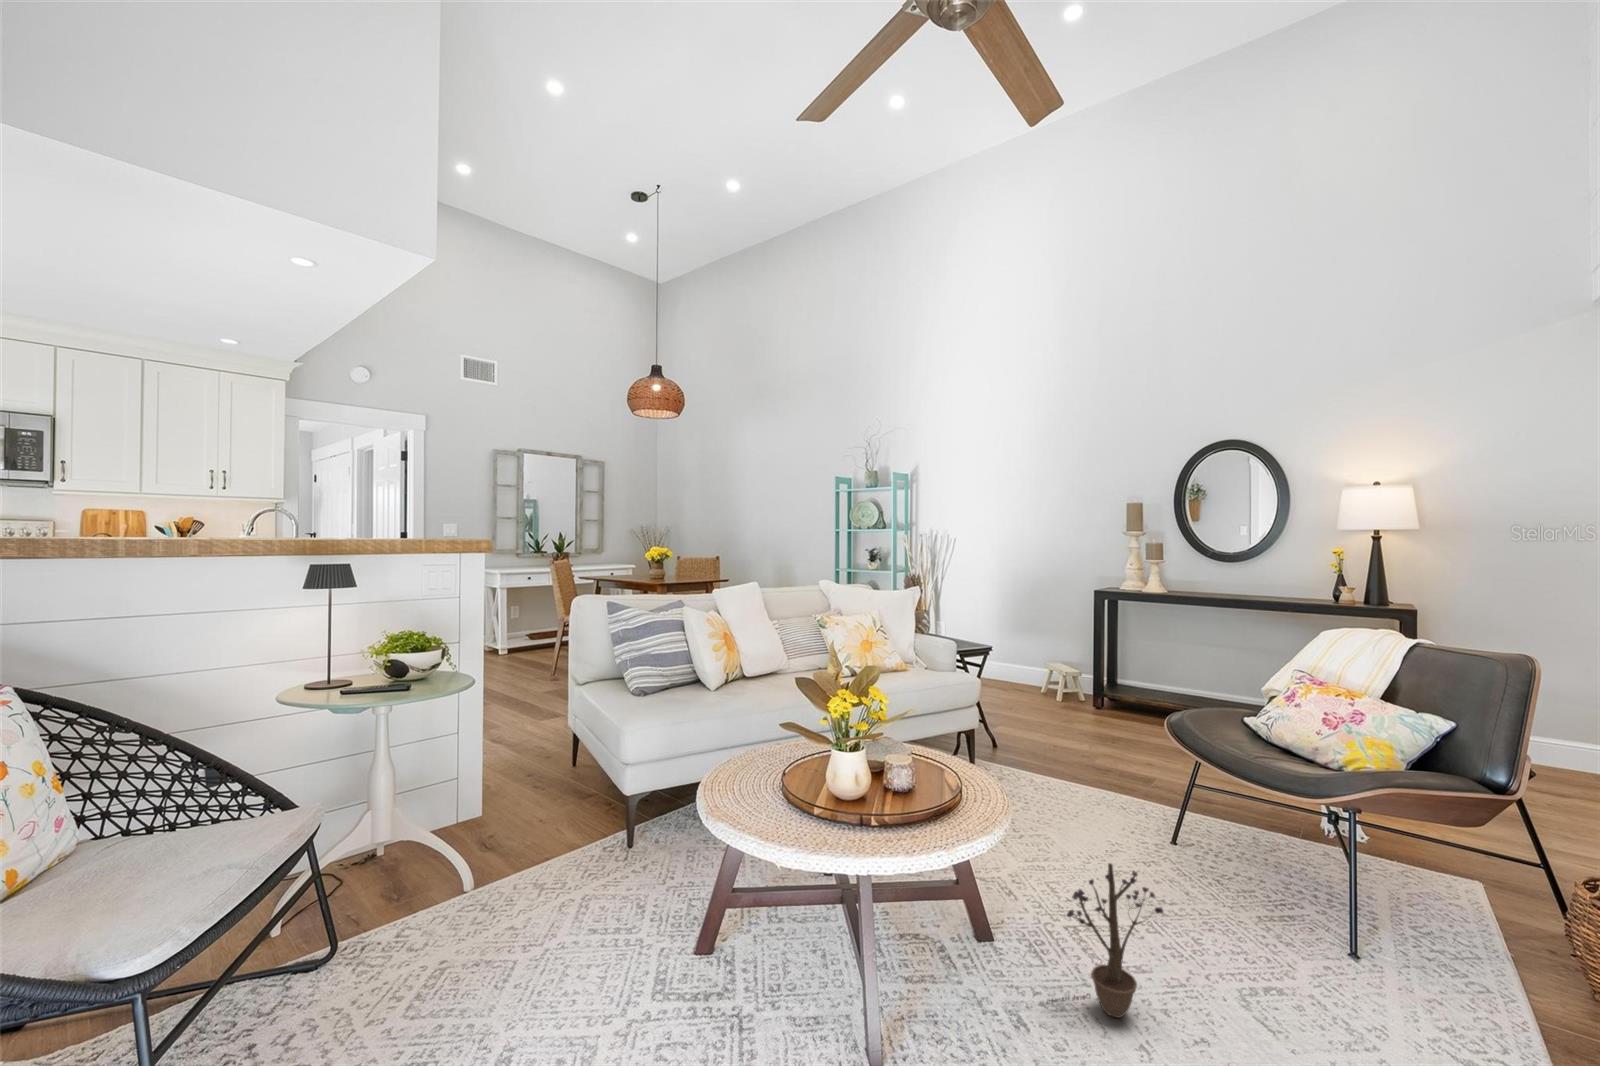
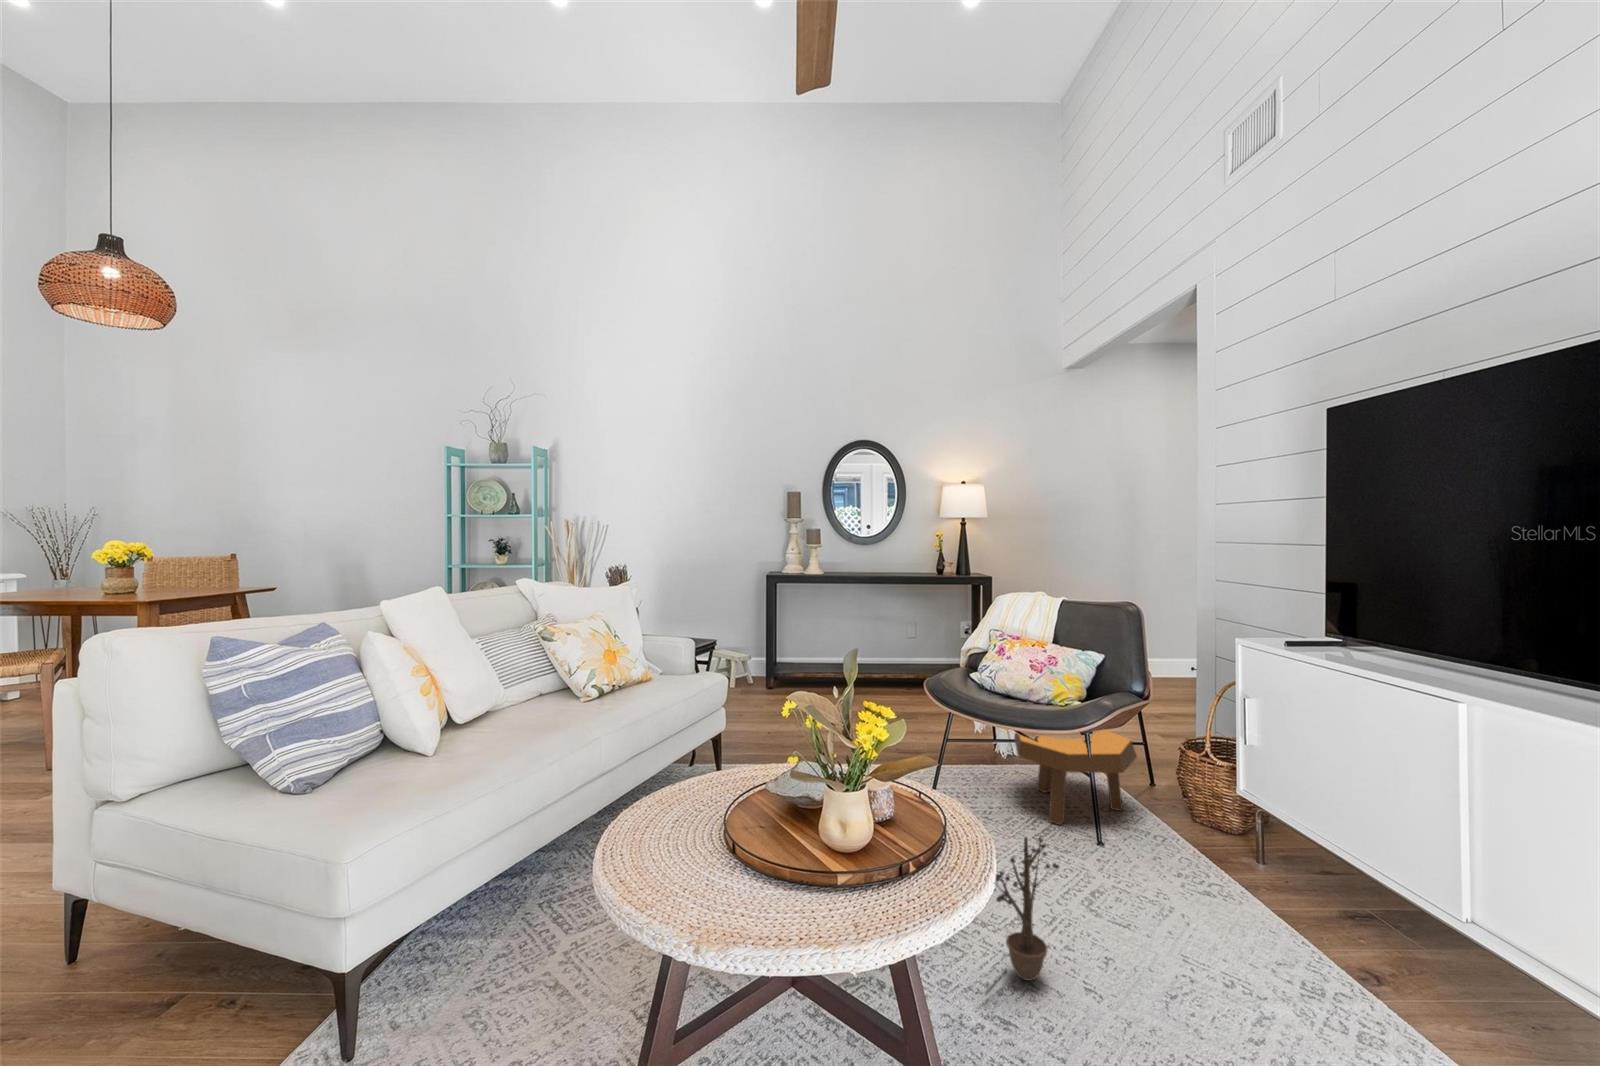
footstool: none [1283,789,1486,937] -> present [1014,730,1137,825]

